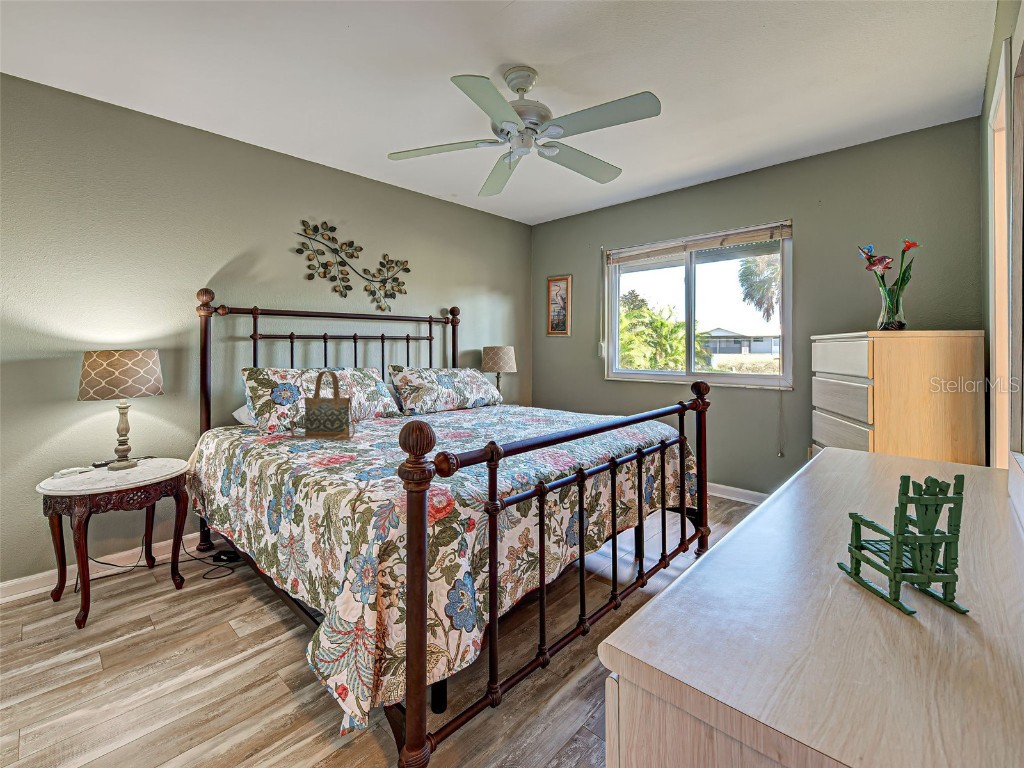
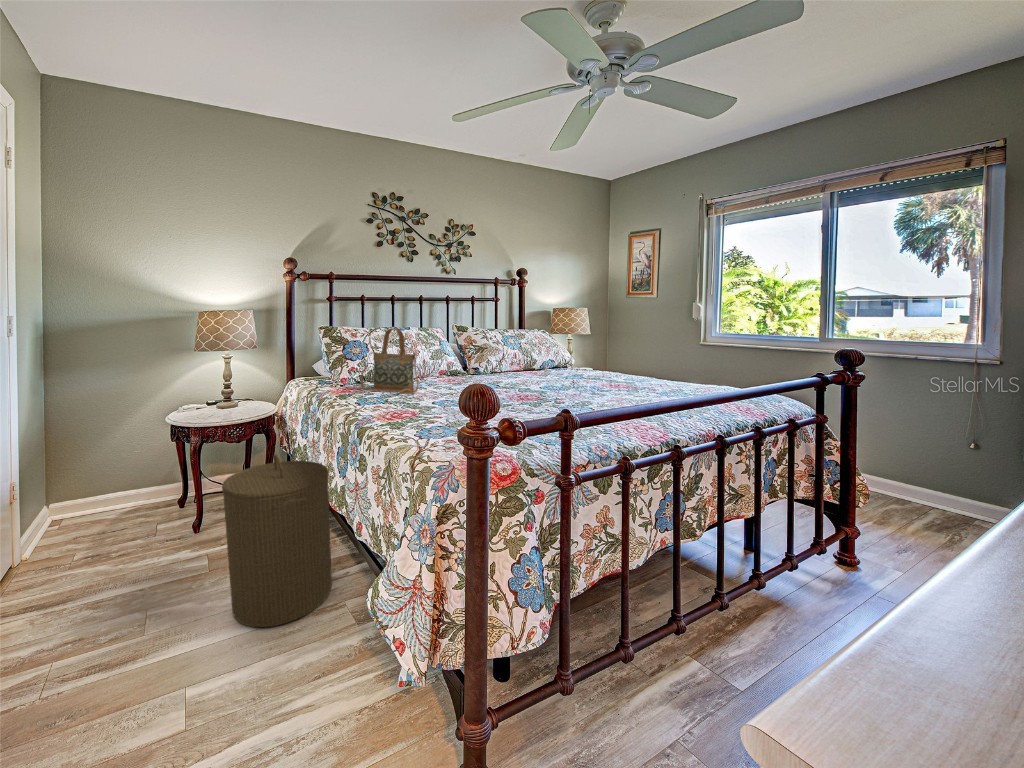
laundry hamper: none [140,510,261,704] -> present [222,454,332,627]

